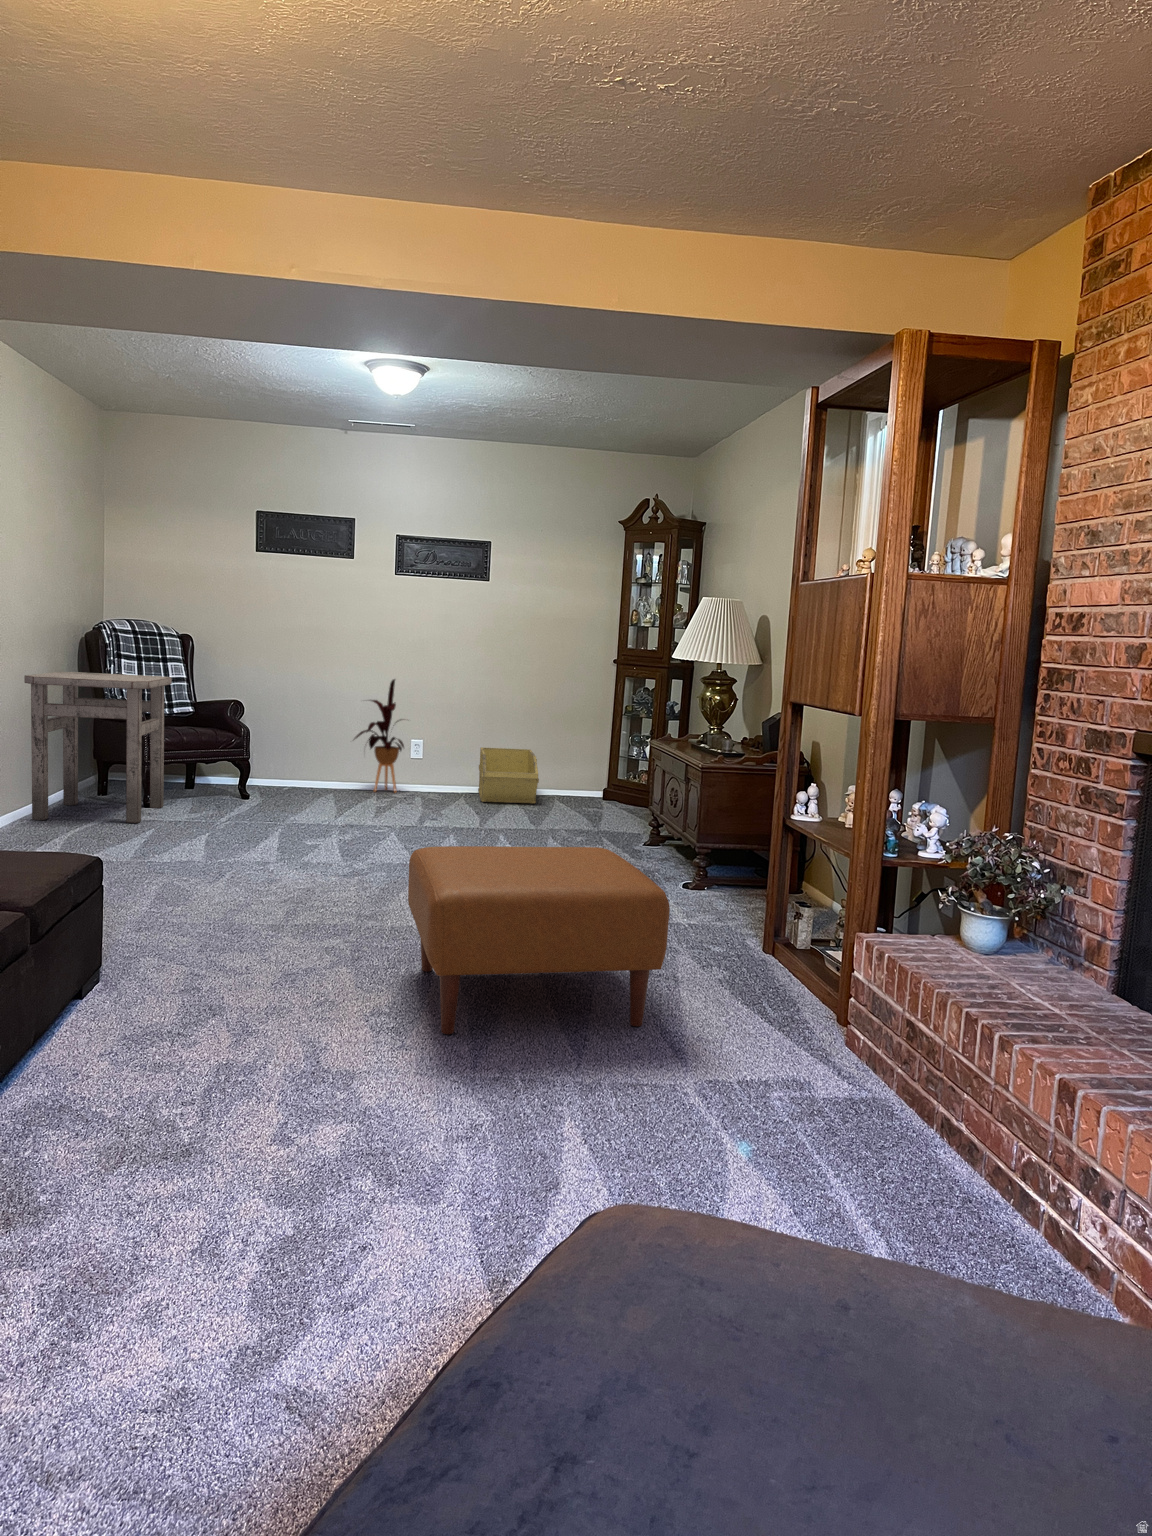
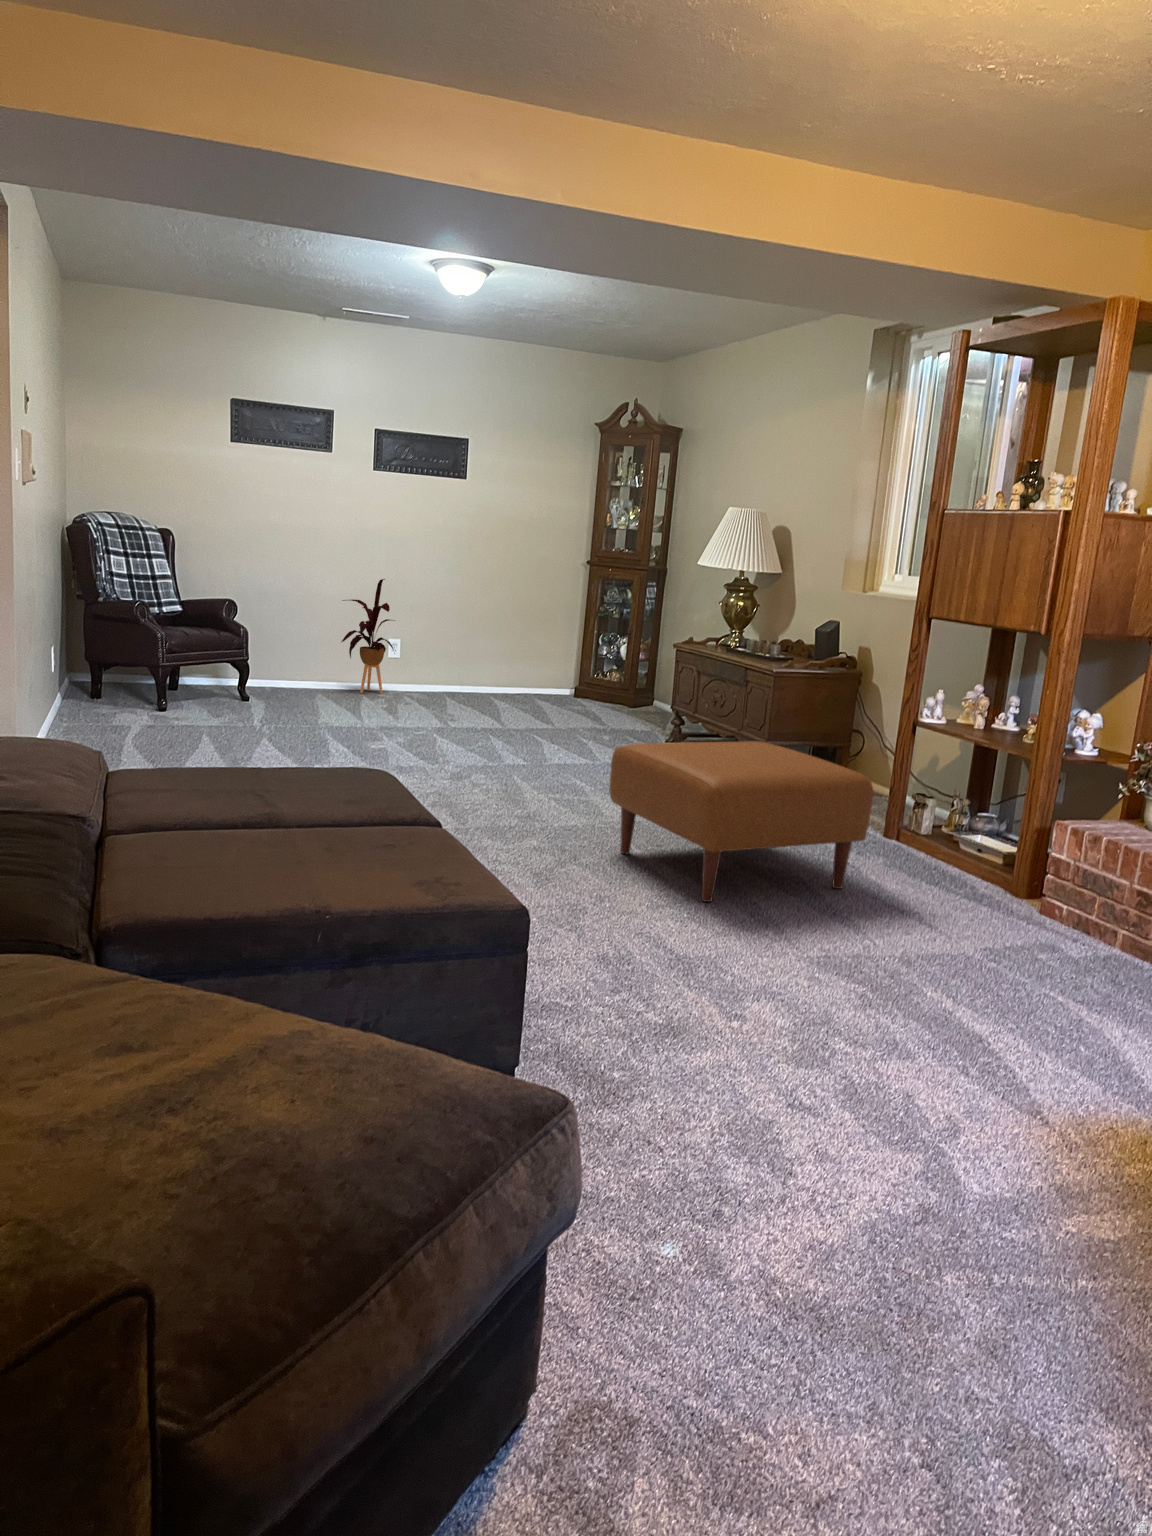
side table: present [24,672,172,823] -> none [54,569,188,728]
storage bin: present [478,747,539,804] -> none [454,648,530,703]

